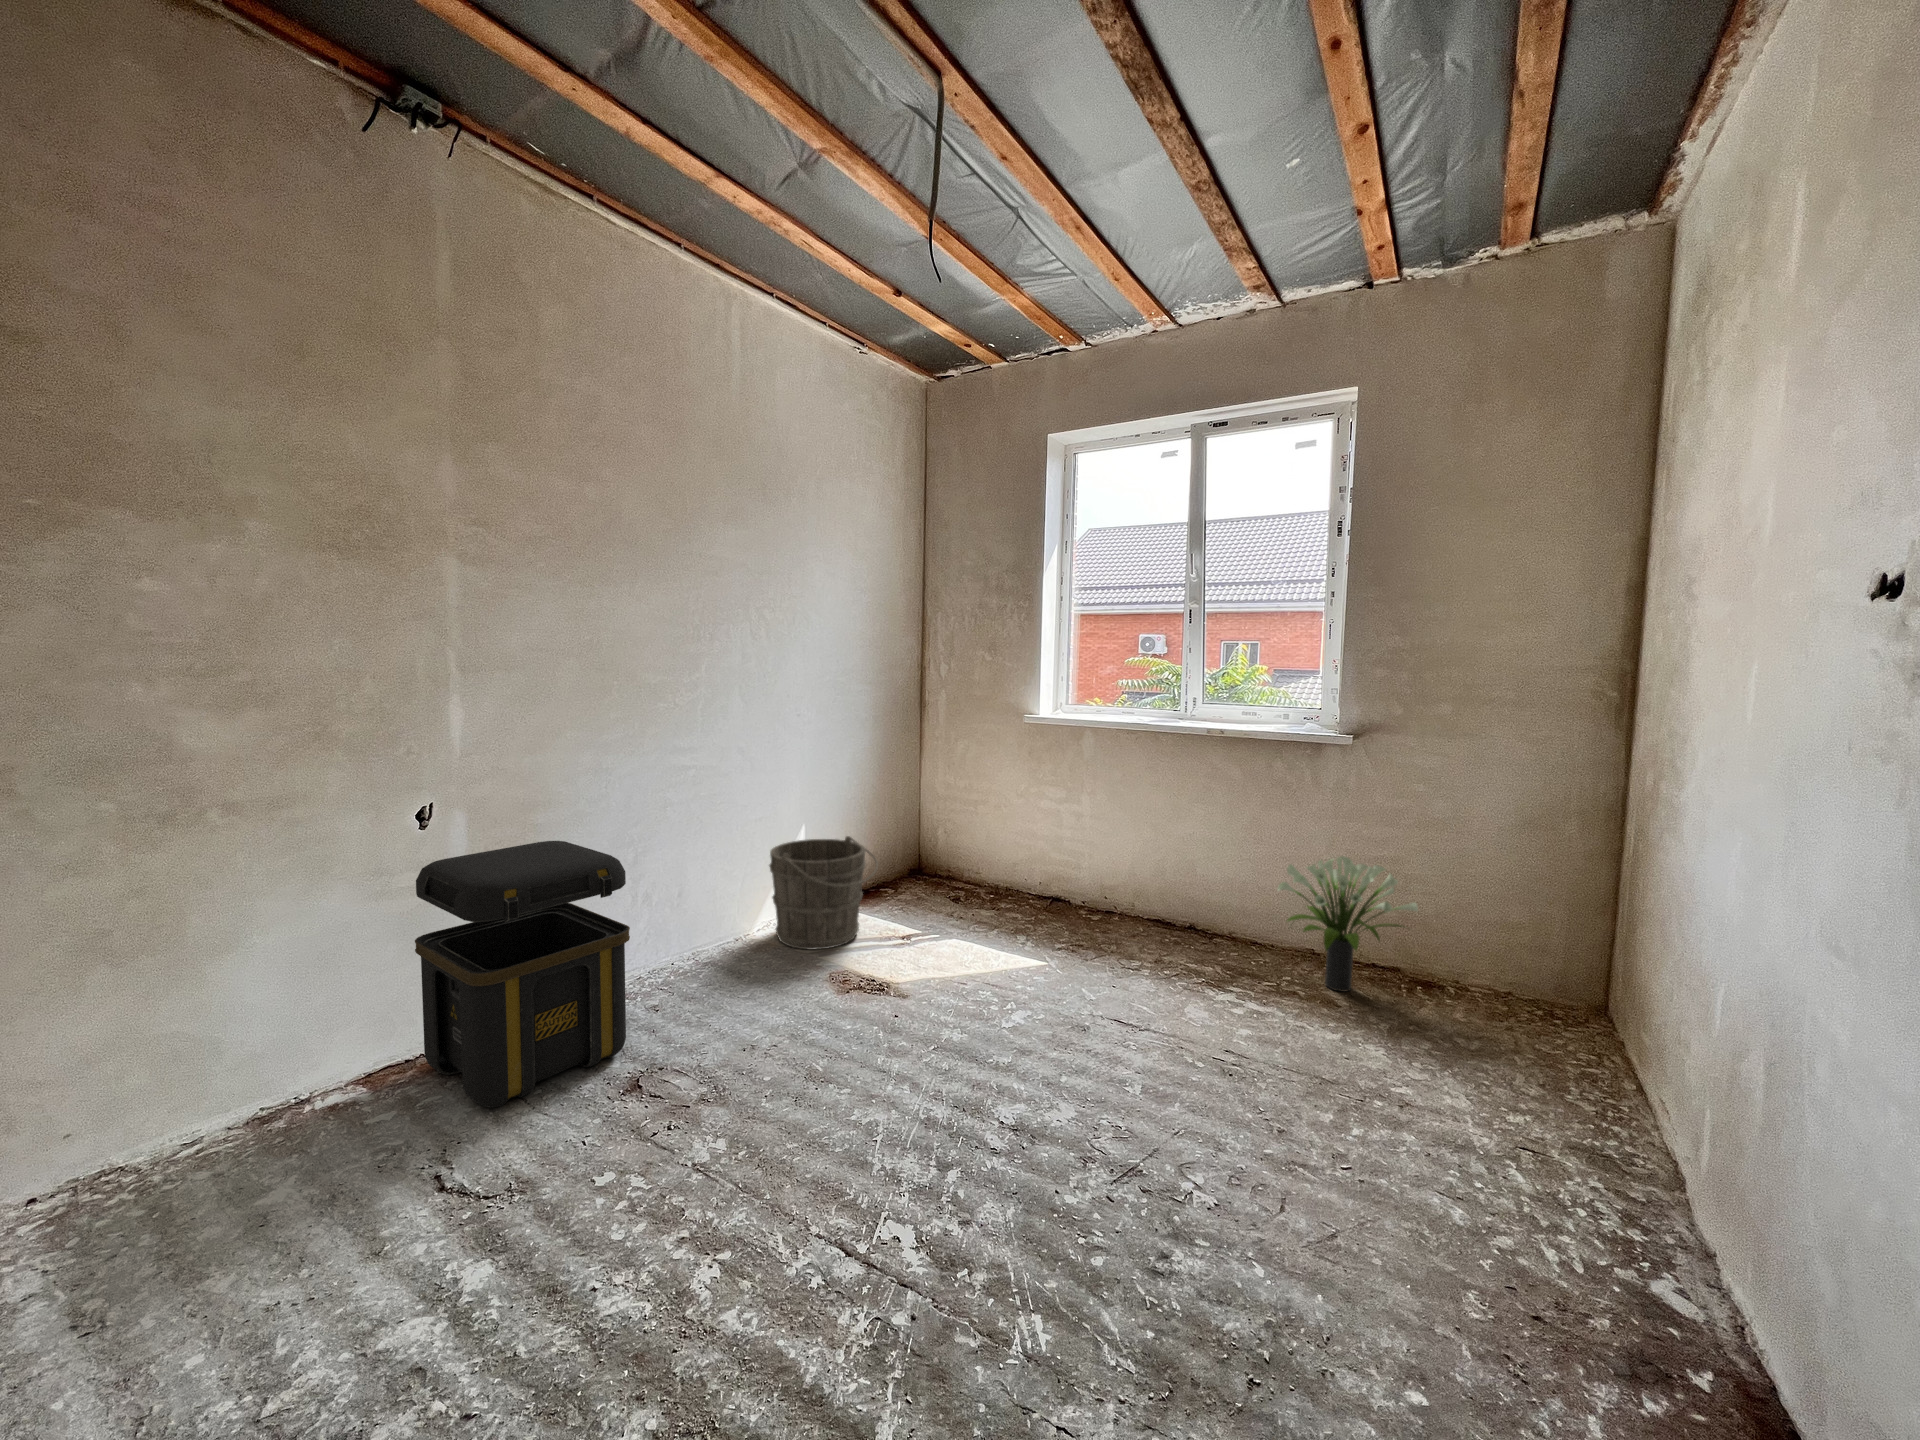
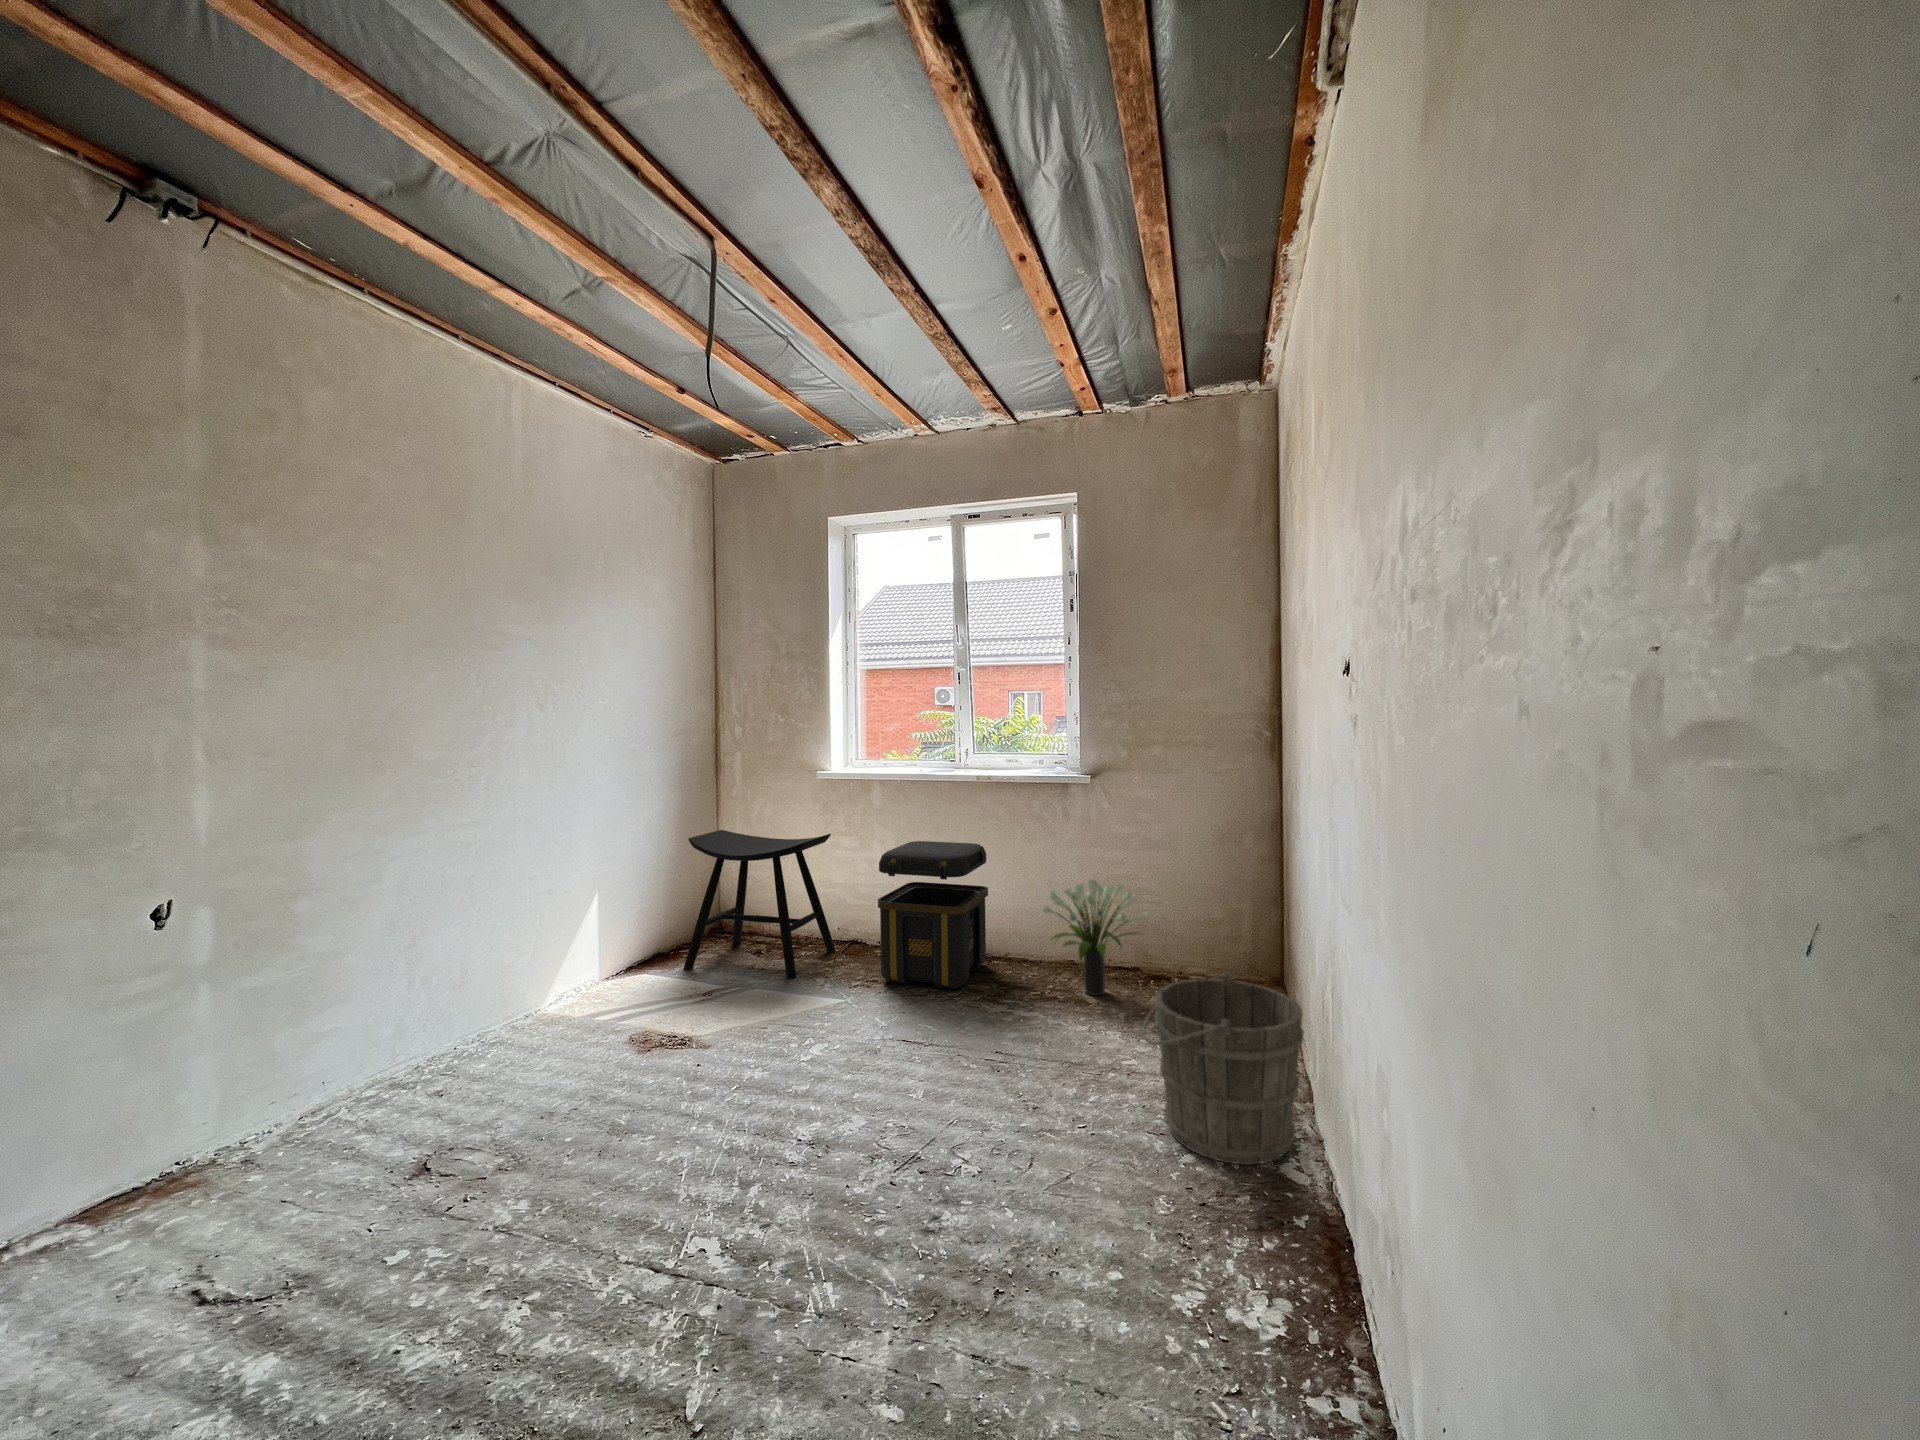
stool: none [884,768,1035,927] -> present [684,830,835,979]
bucket: present [769,836,878,950] -> present [1142,972,1304,1165]
toolbox: present [415,841,630,1108] -> present [878,841,988,989]

